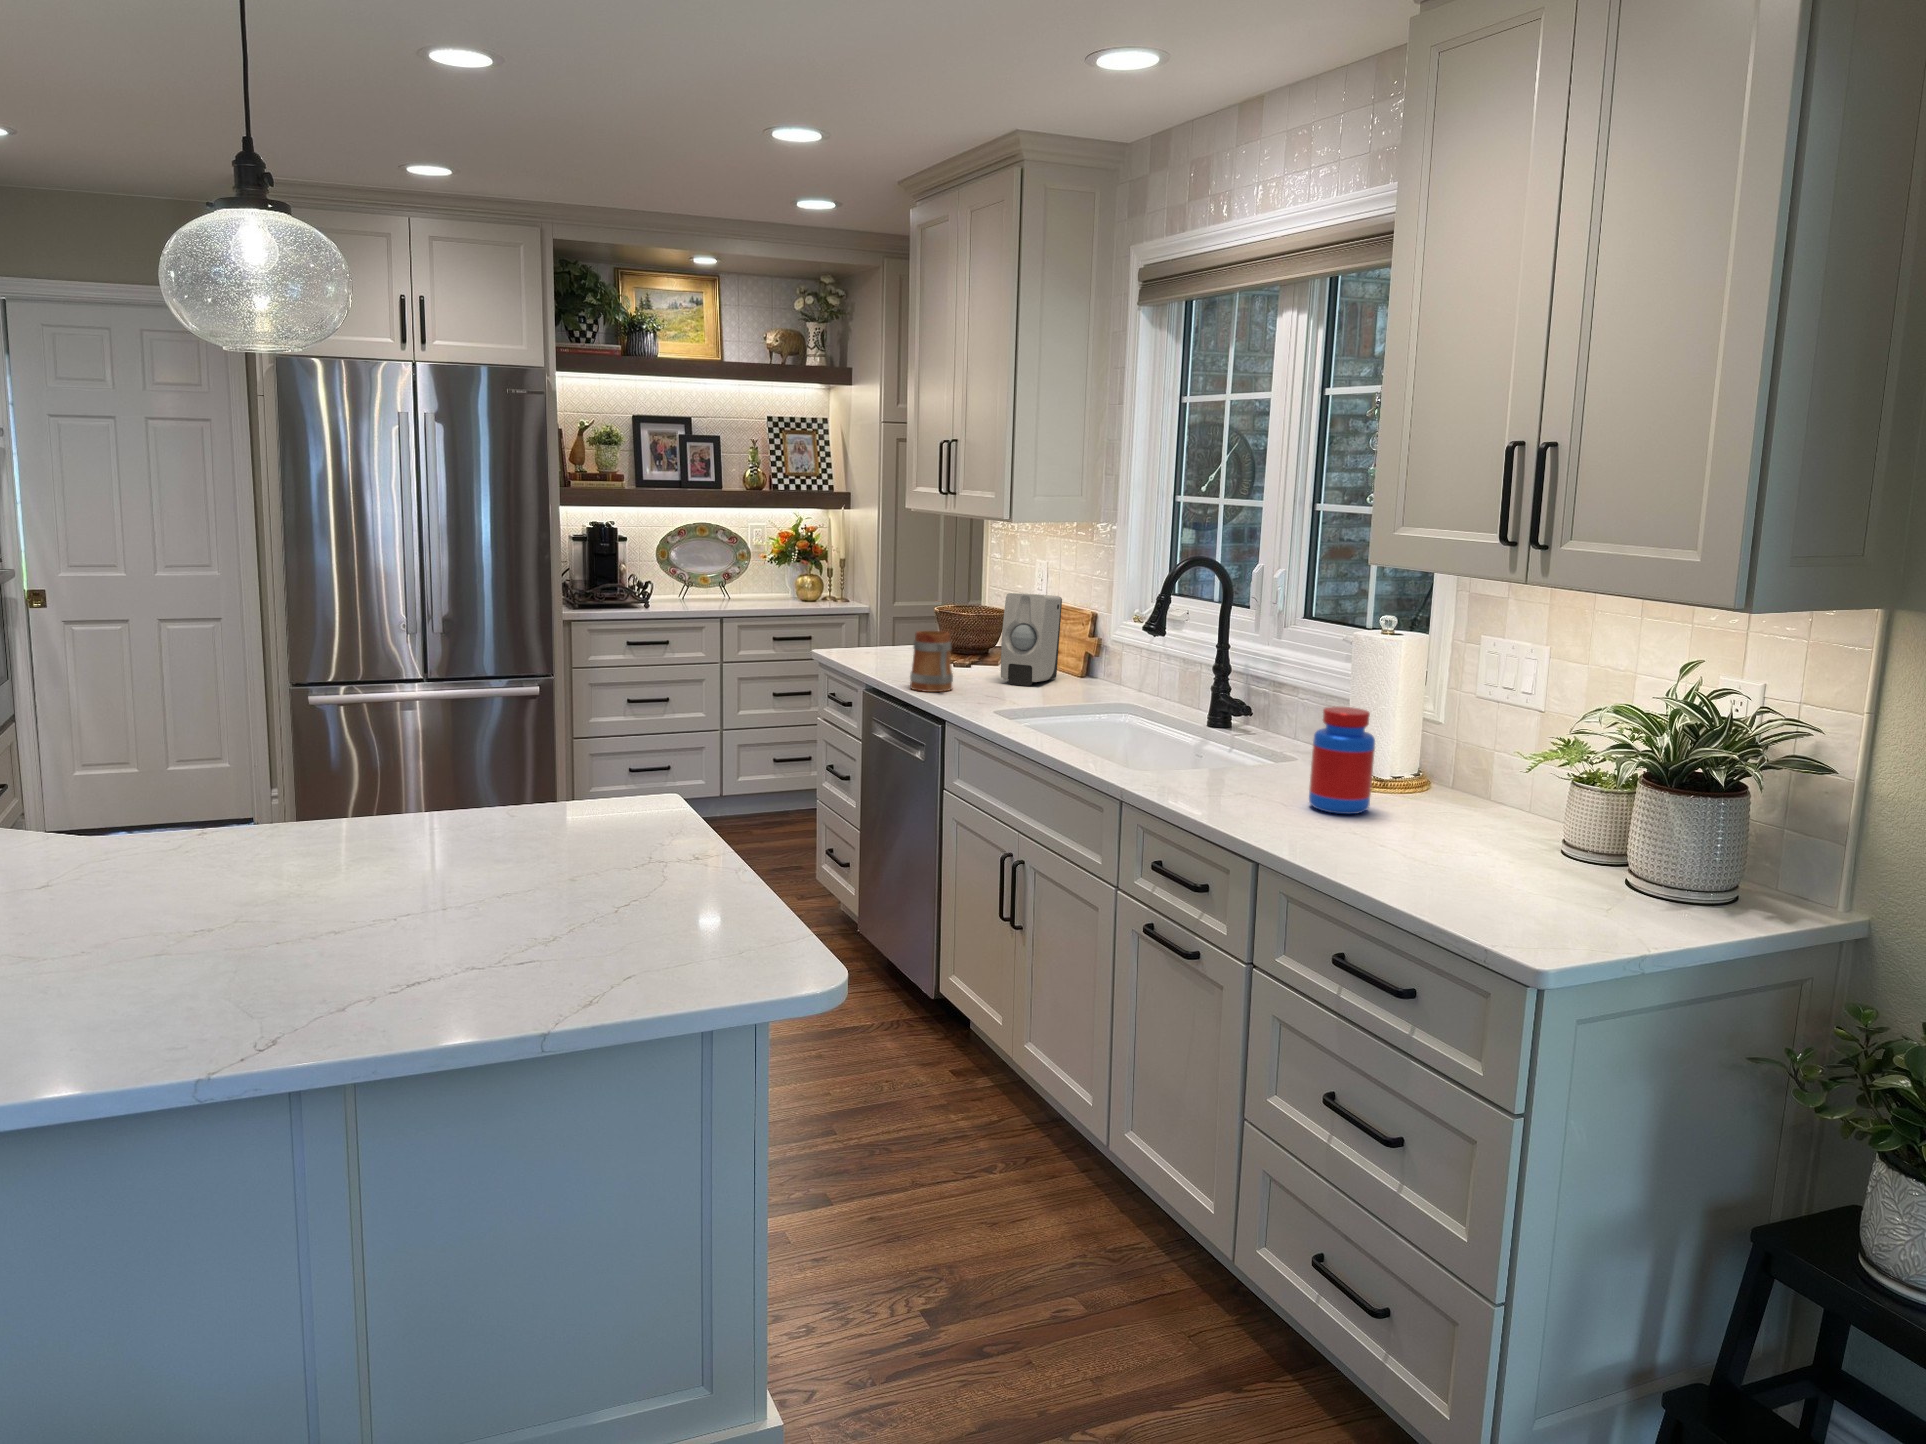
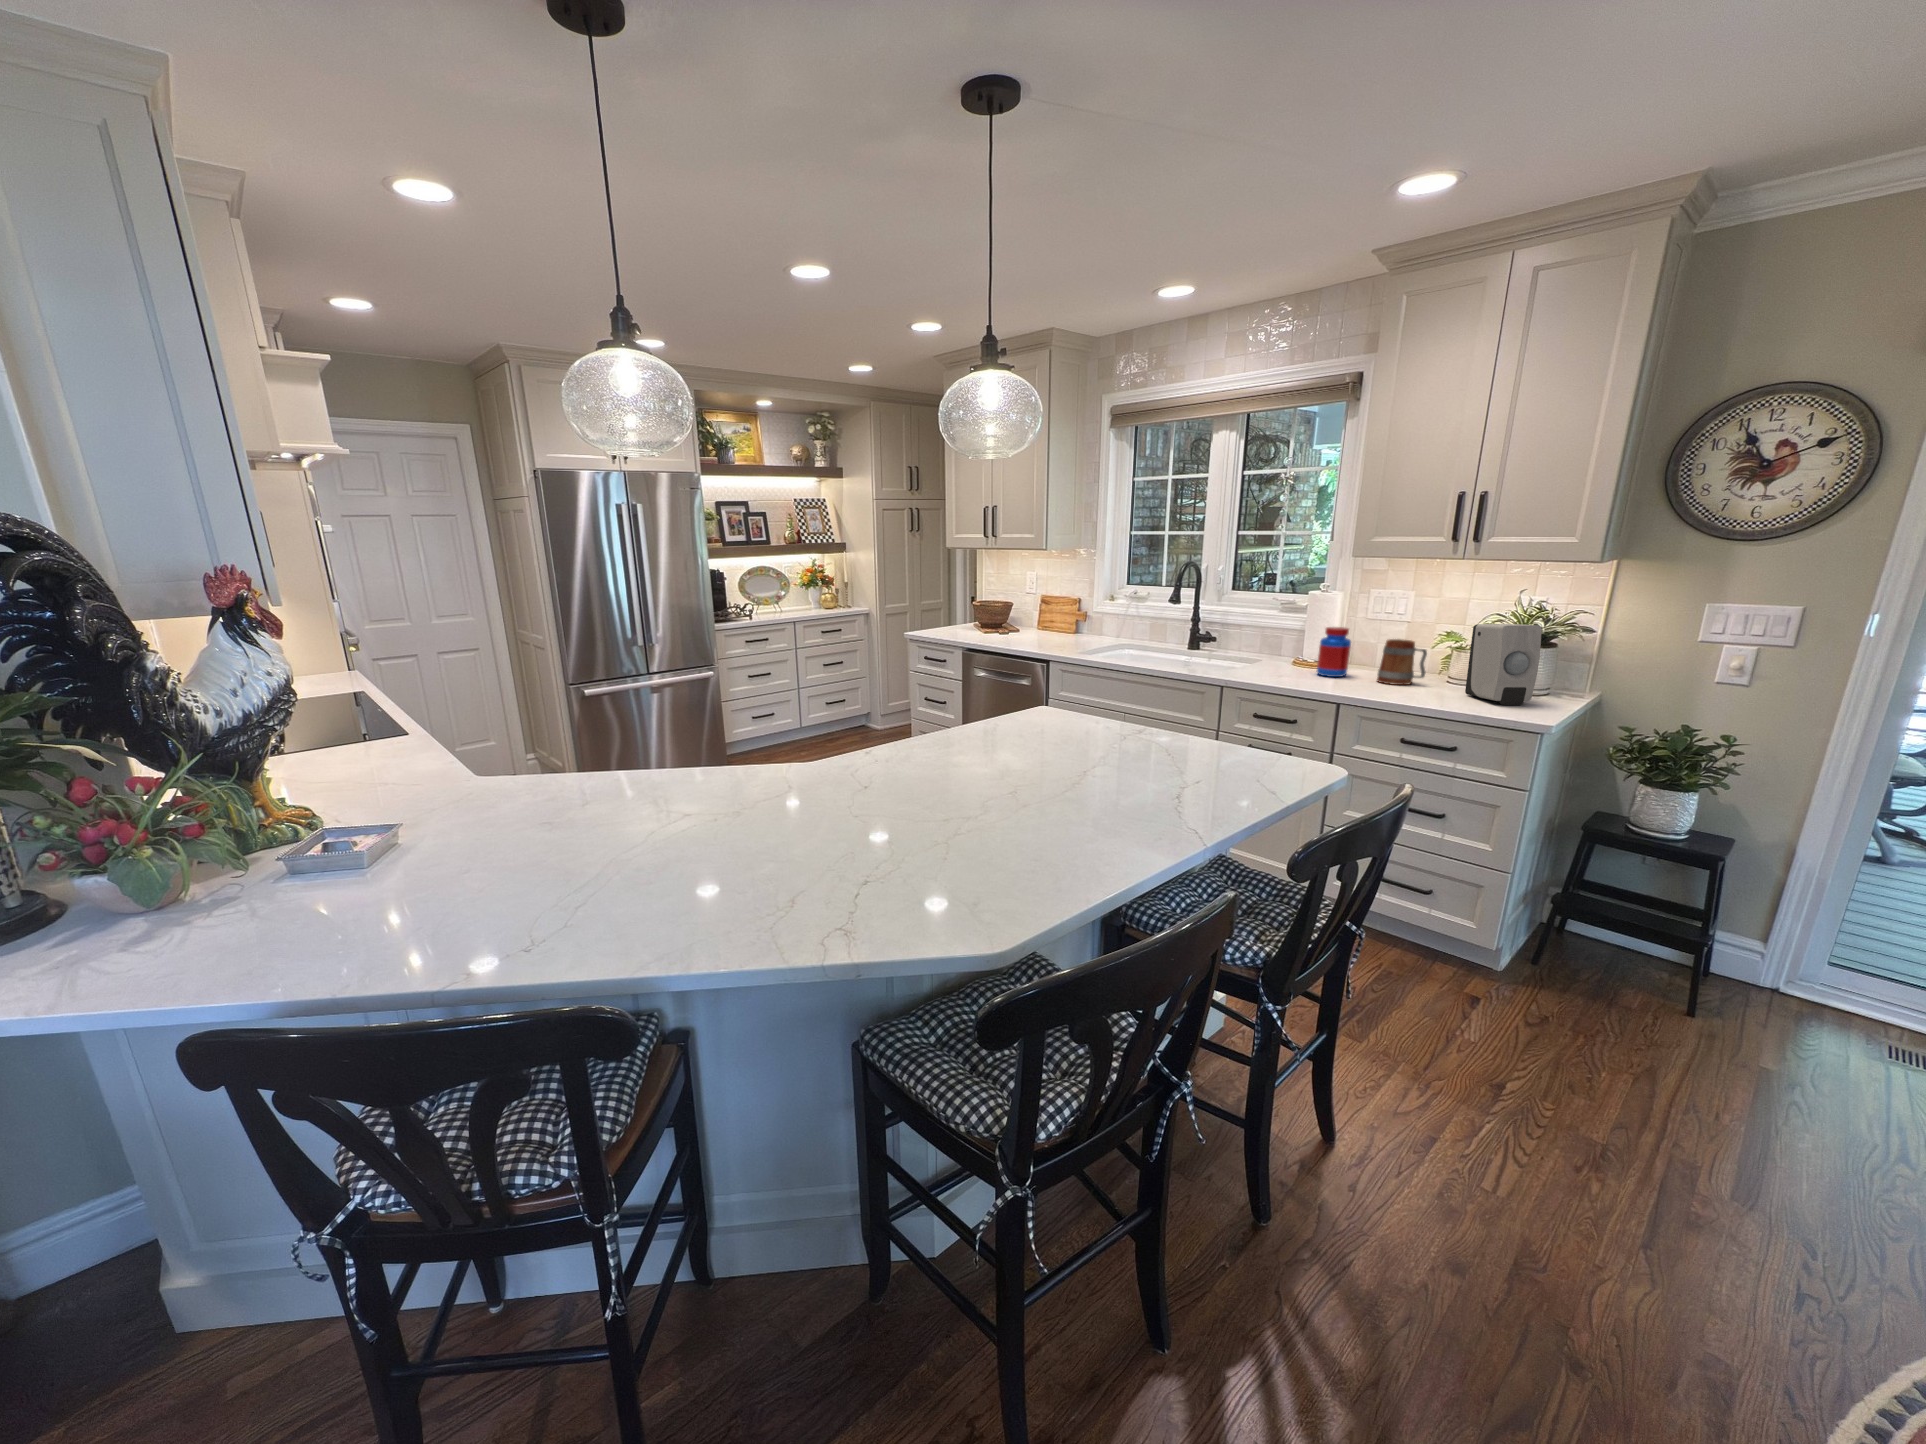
soap dispenser: present [1001,593,1062,686] -> present [1465,624,1541,705]
mug: present [910,631,953,692] -> present [1377,639,1427,685]

